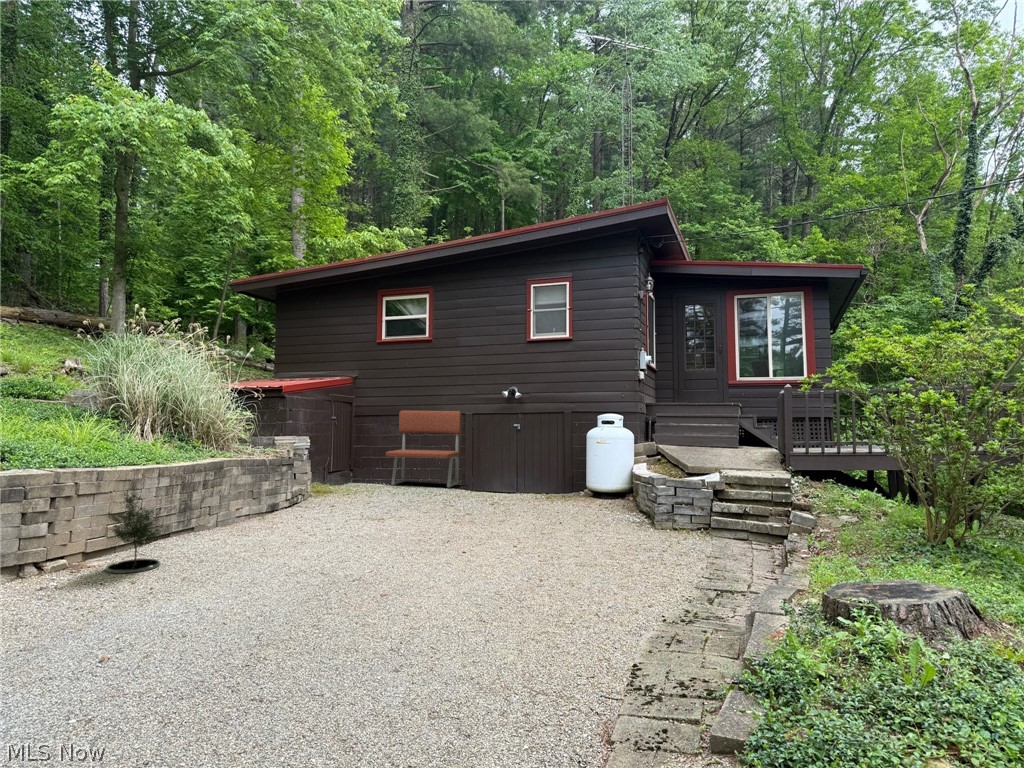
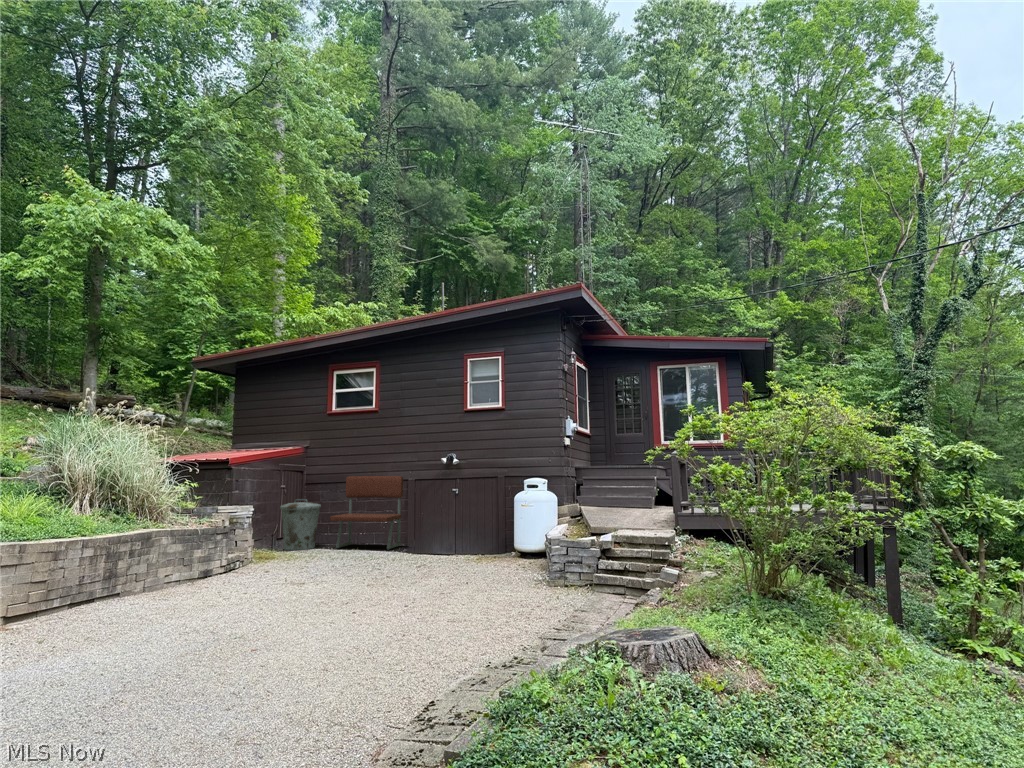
trash can: none [332,433,374,487] -> present [280,500,321,550]
potted tree: present [106,490,163,574] -> none [21,556,79,638]

